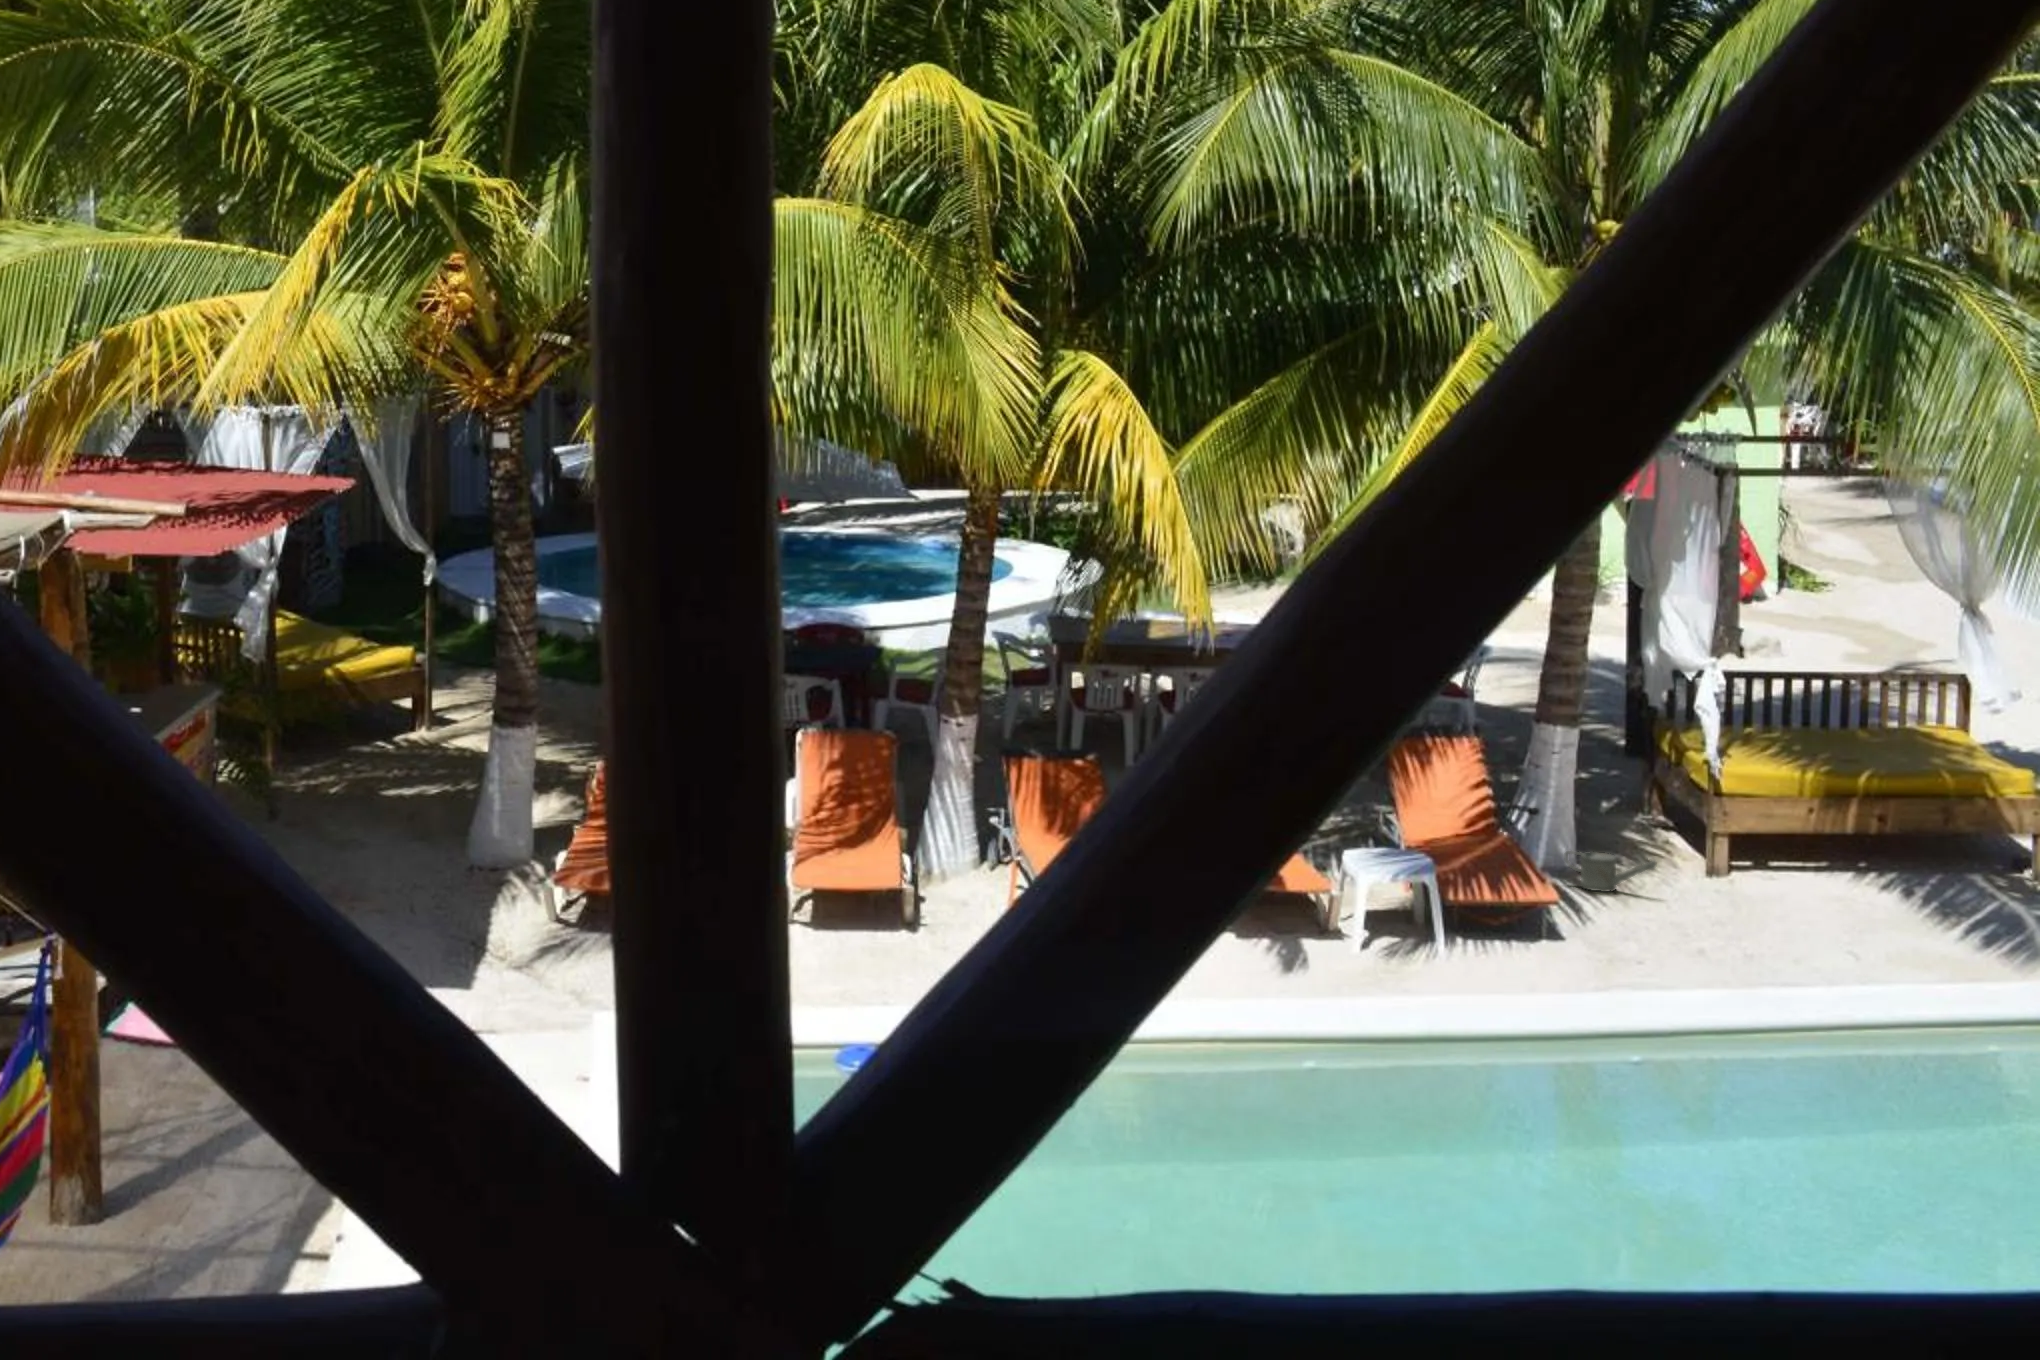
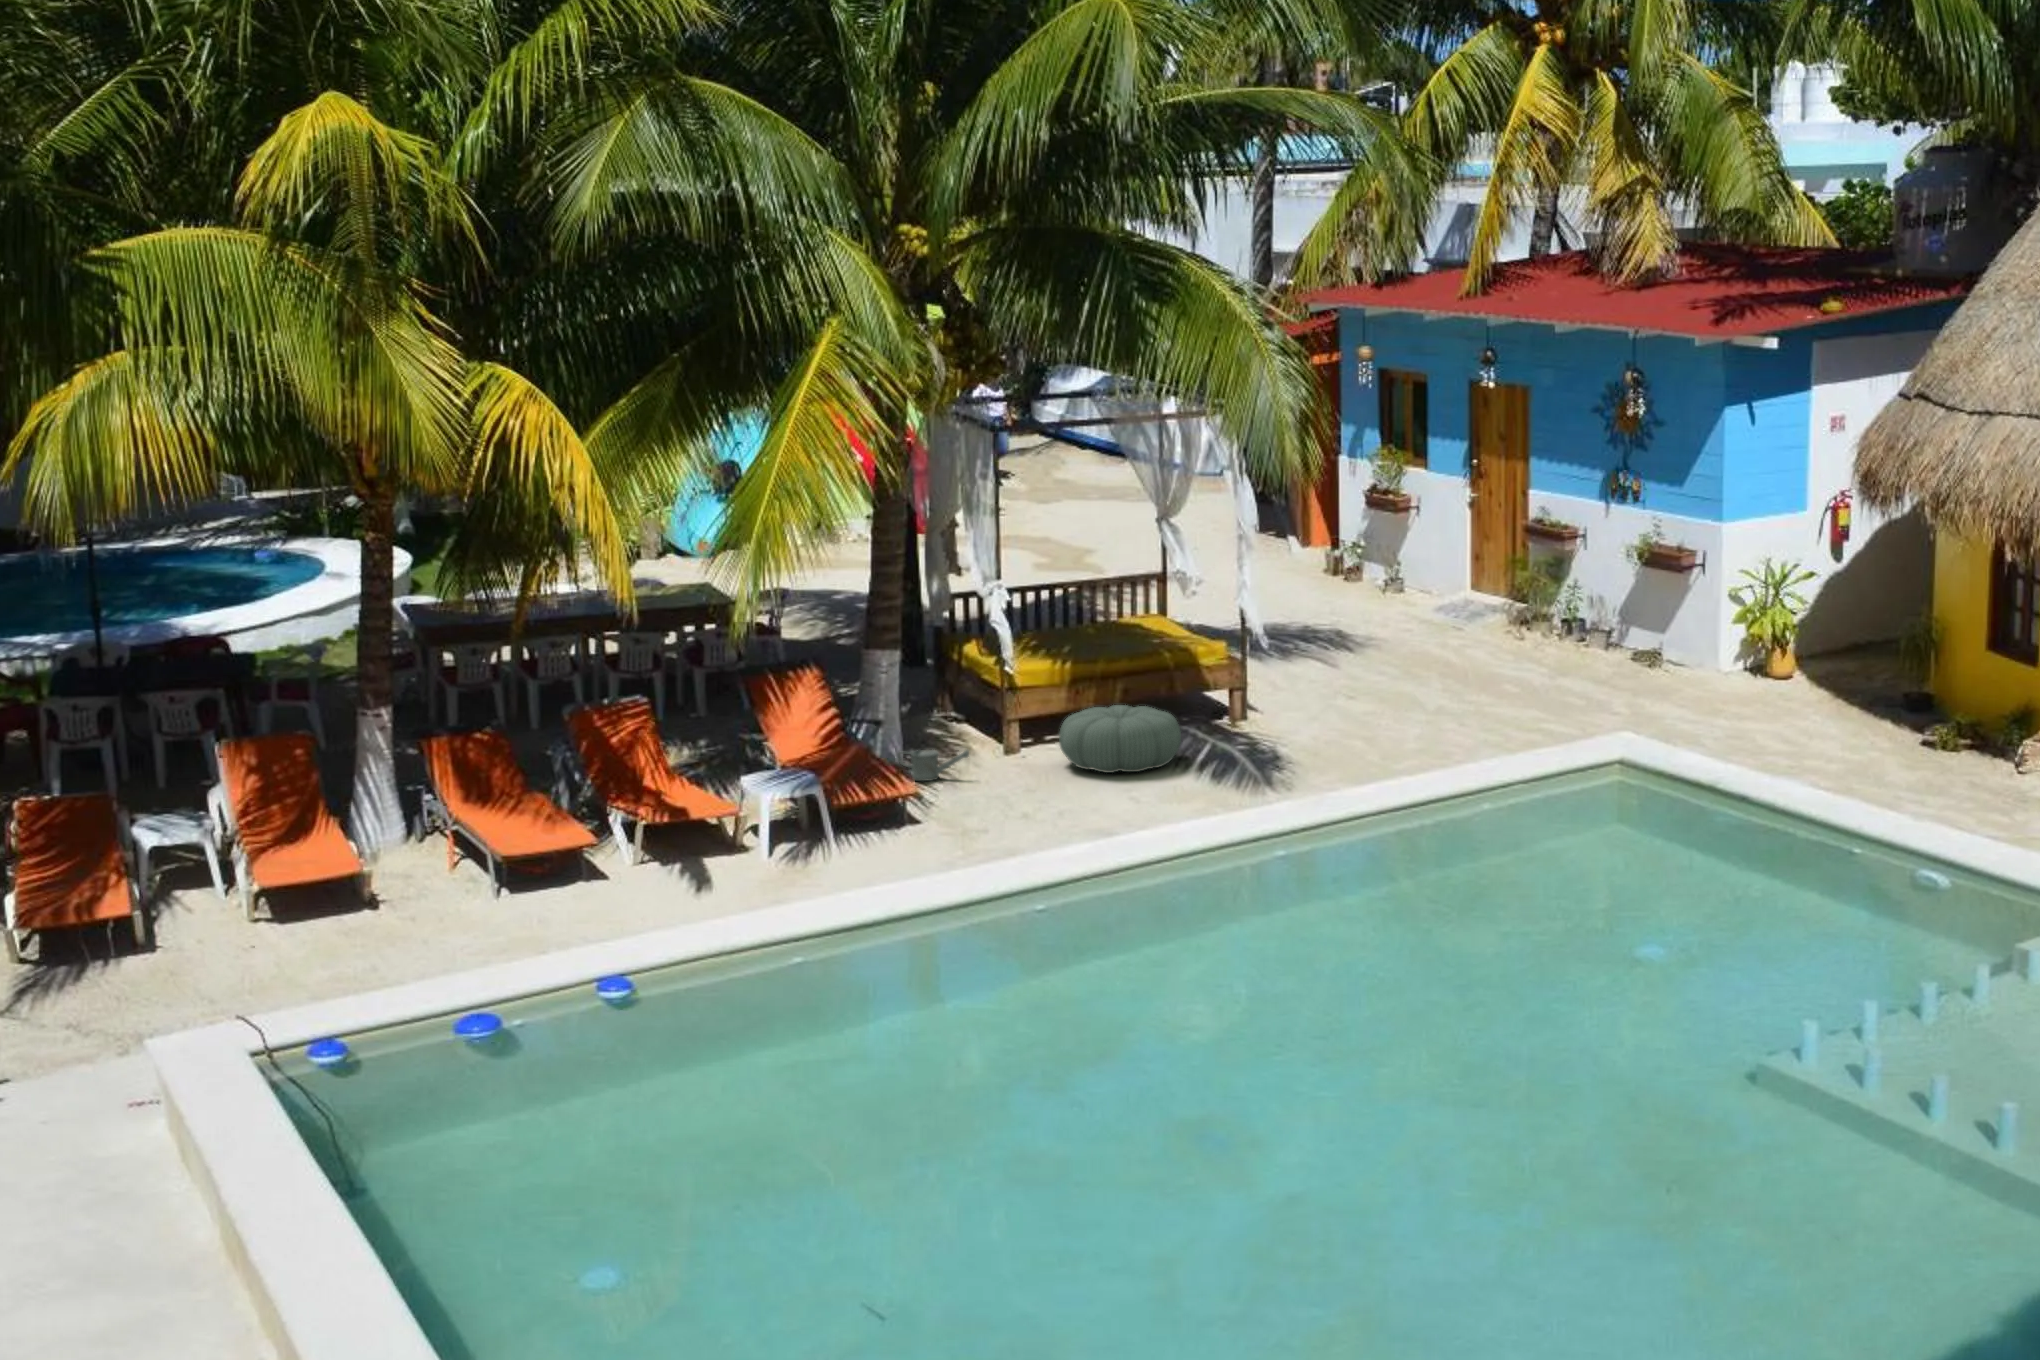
pouf: none [1785,831,1963,921] -> present [1059,705,1181,773]

